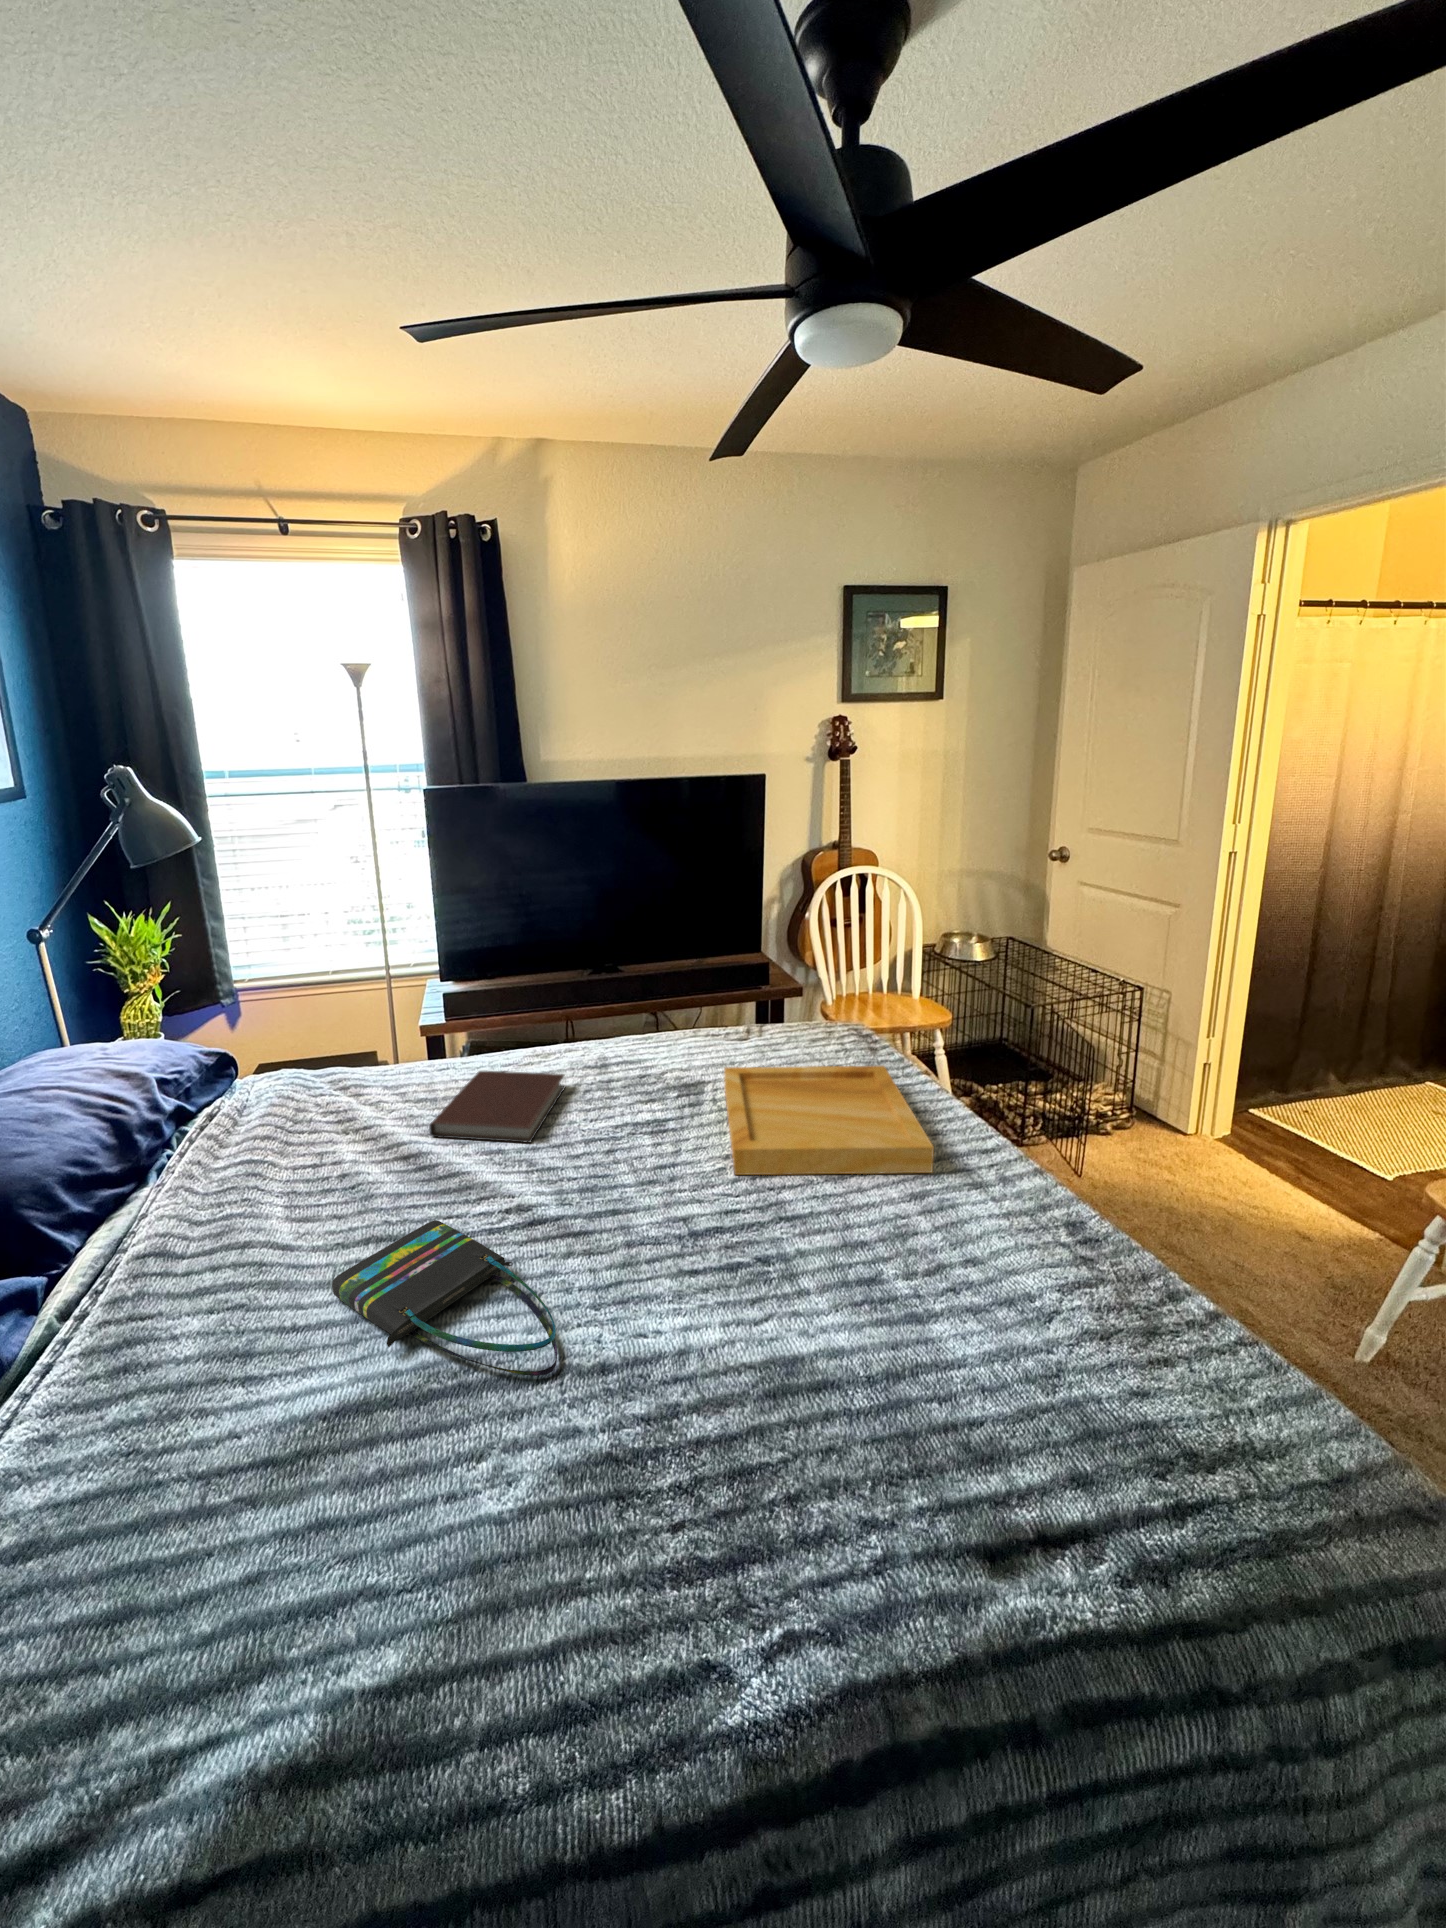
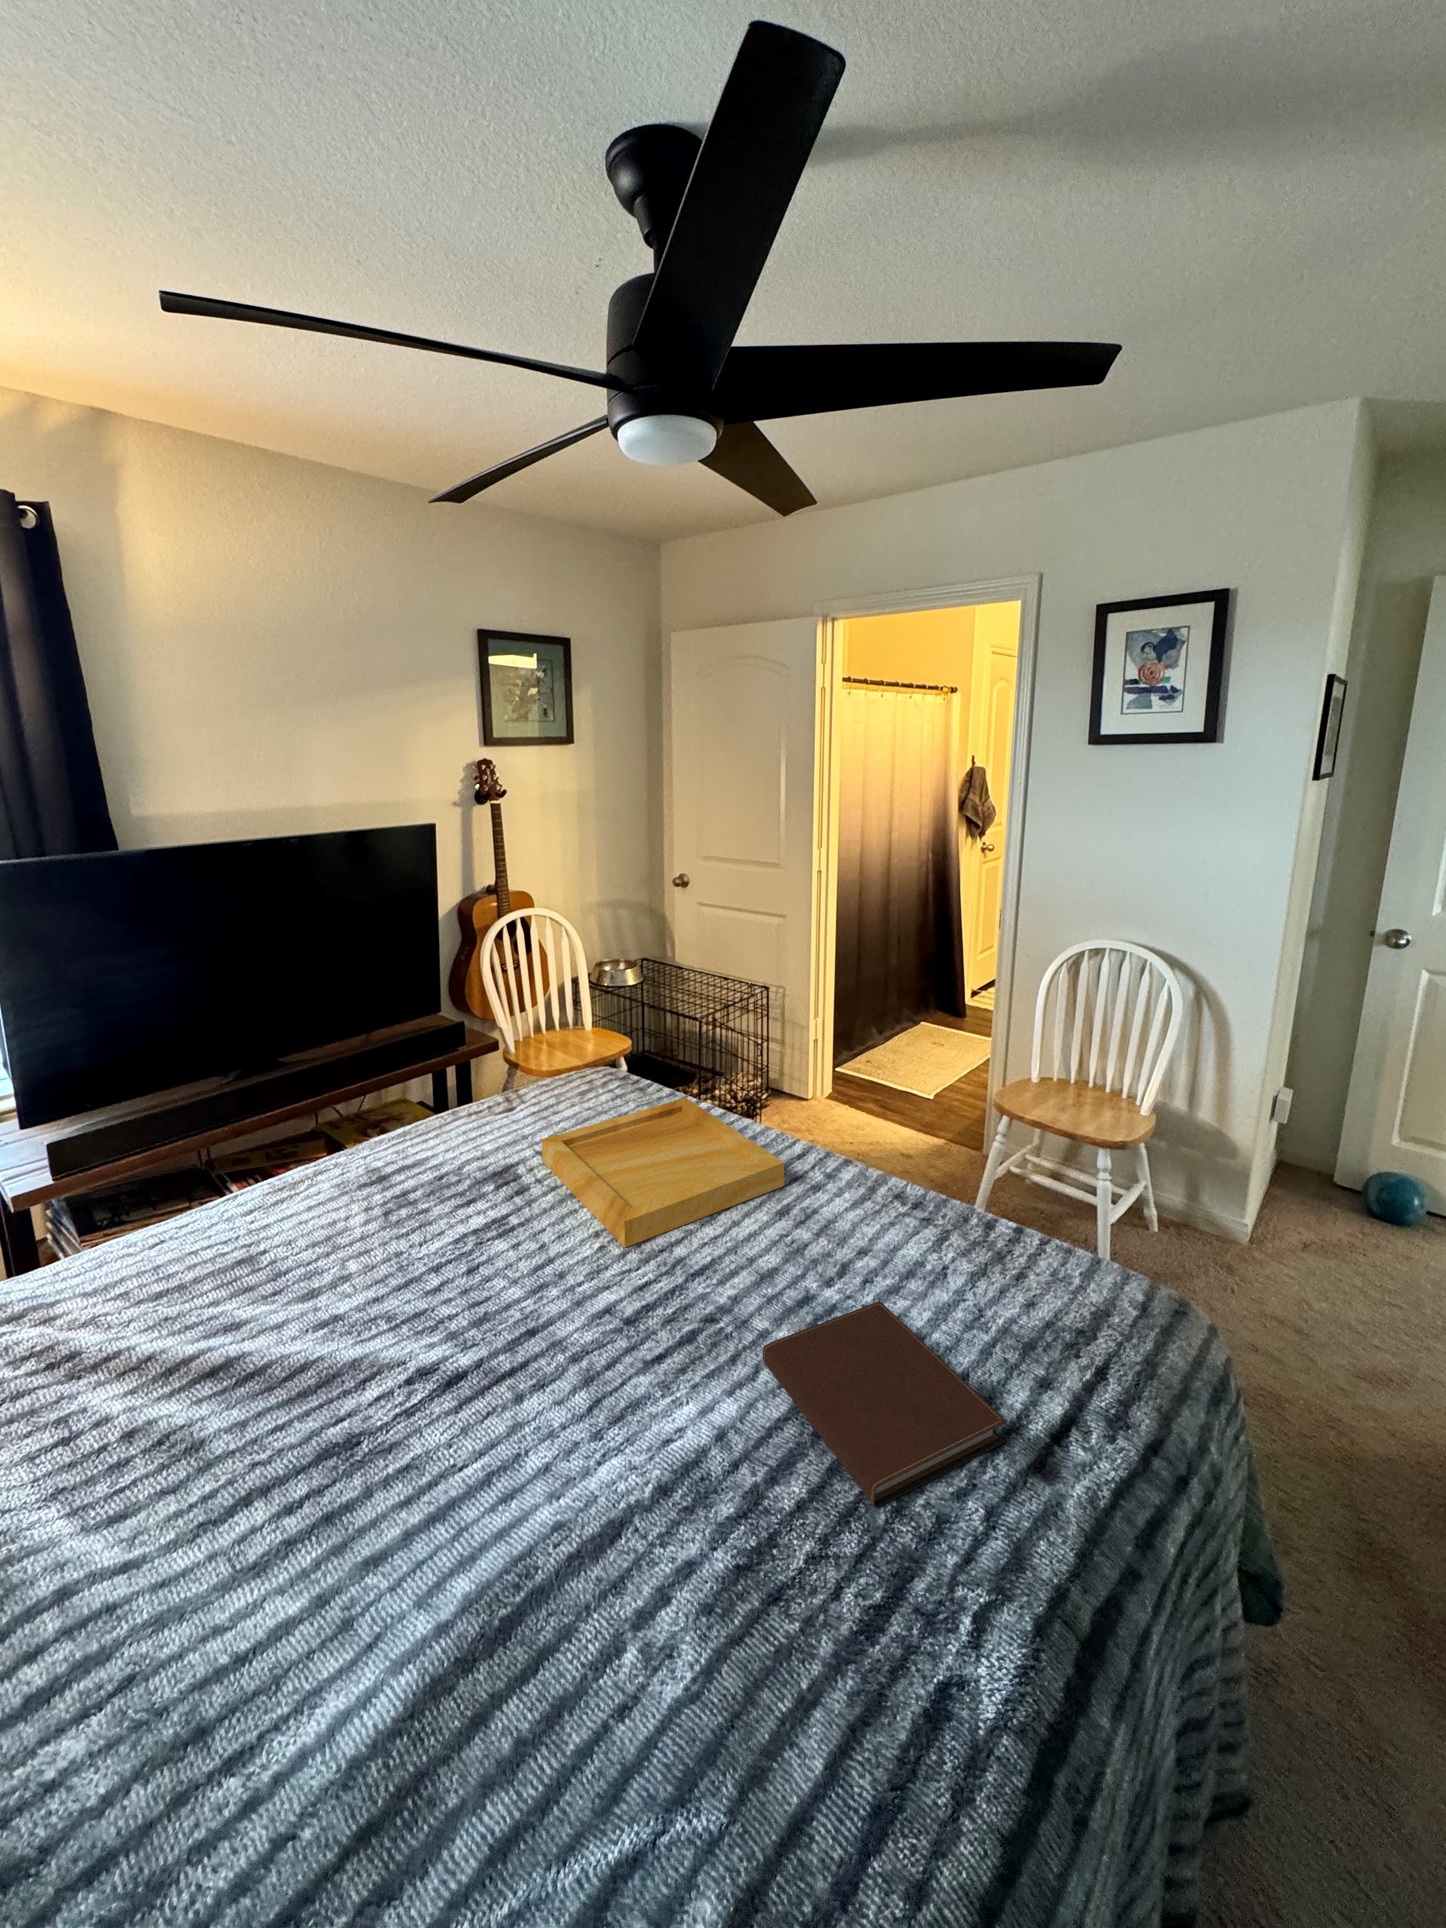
notebook: present [429,1071,565,1143] -> present [763,1301,1007,1507]
tote bag: present [332,1220,557,1376] -> none [267,1429,617,1605]

